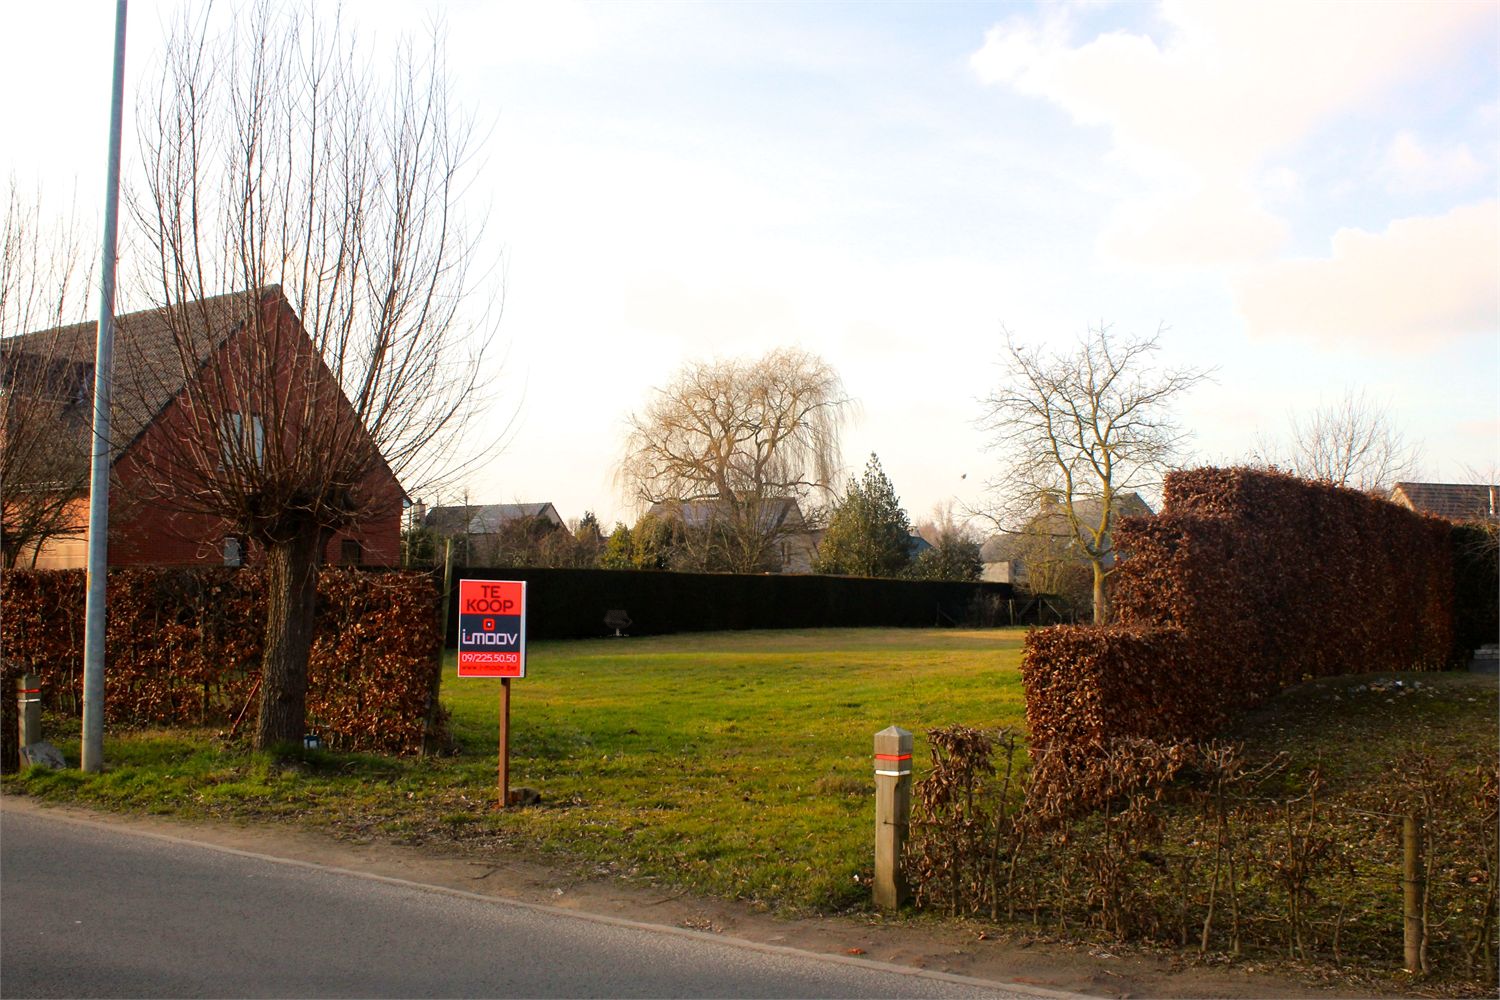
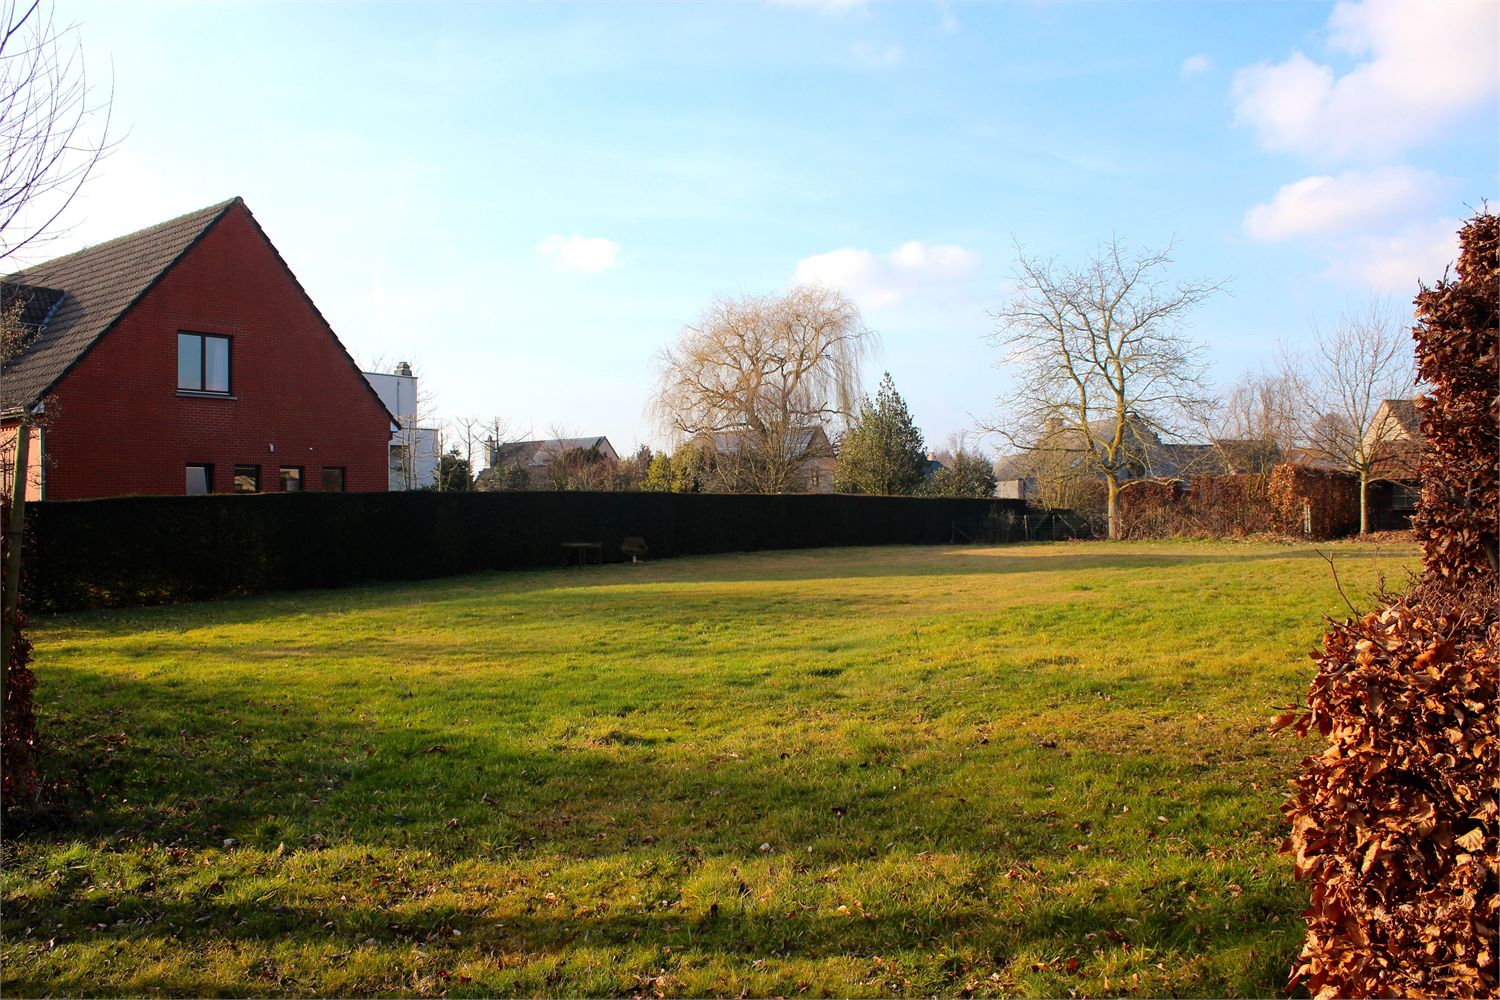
round table: none [547,613,590,640] -> present [561,542,601,568]

